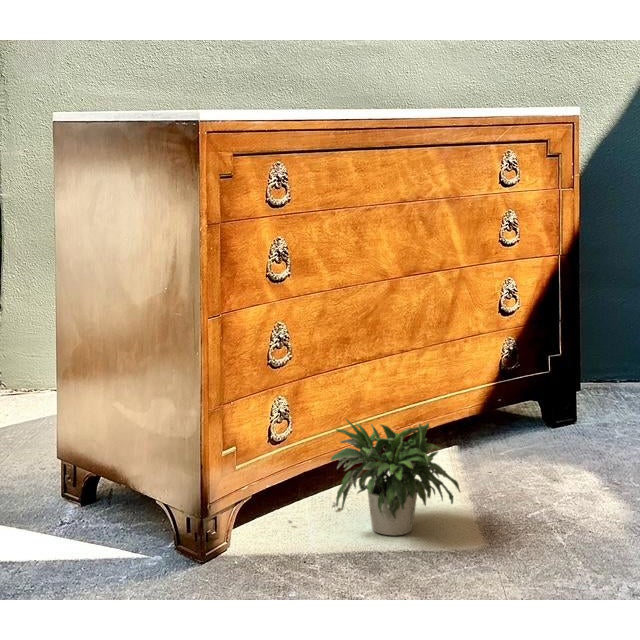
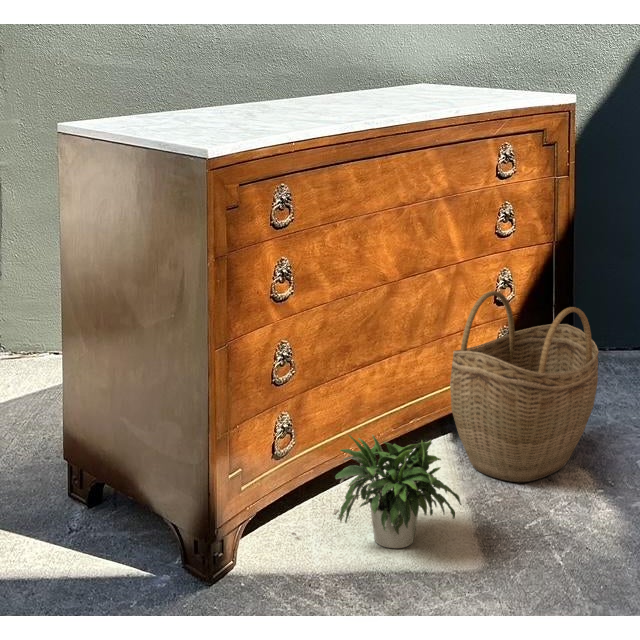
woven basket: none [454,294,603,483] -> present [450,291,598,482]

